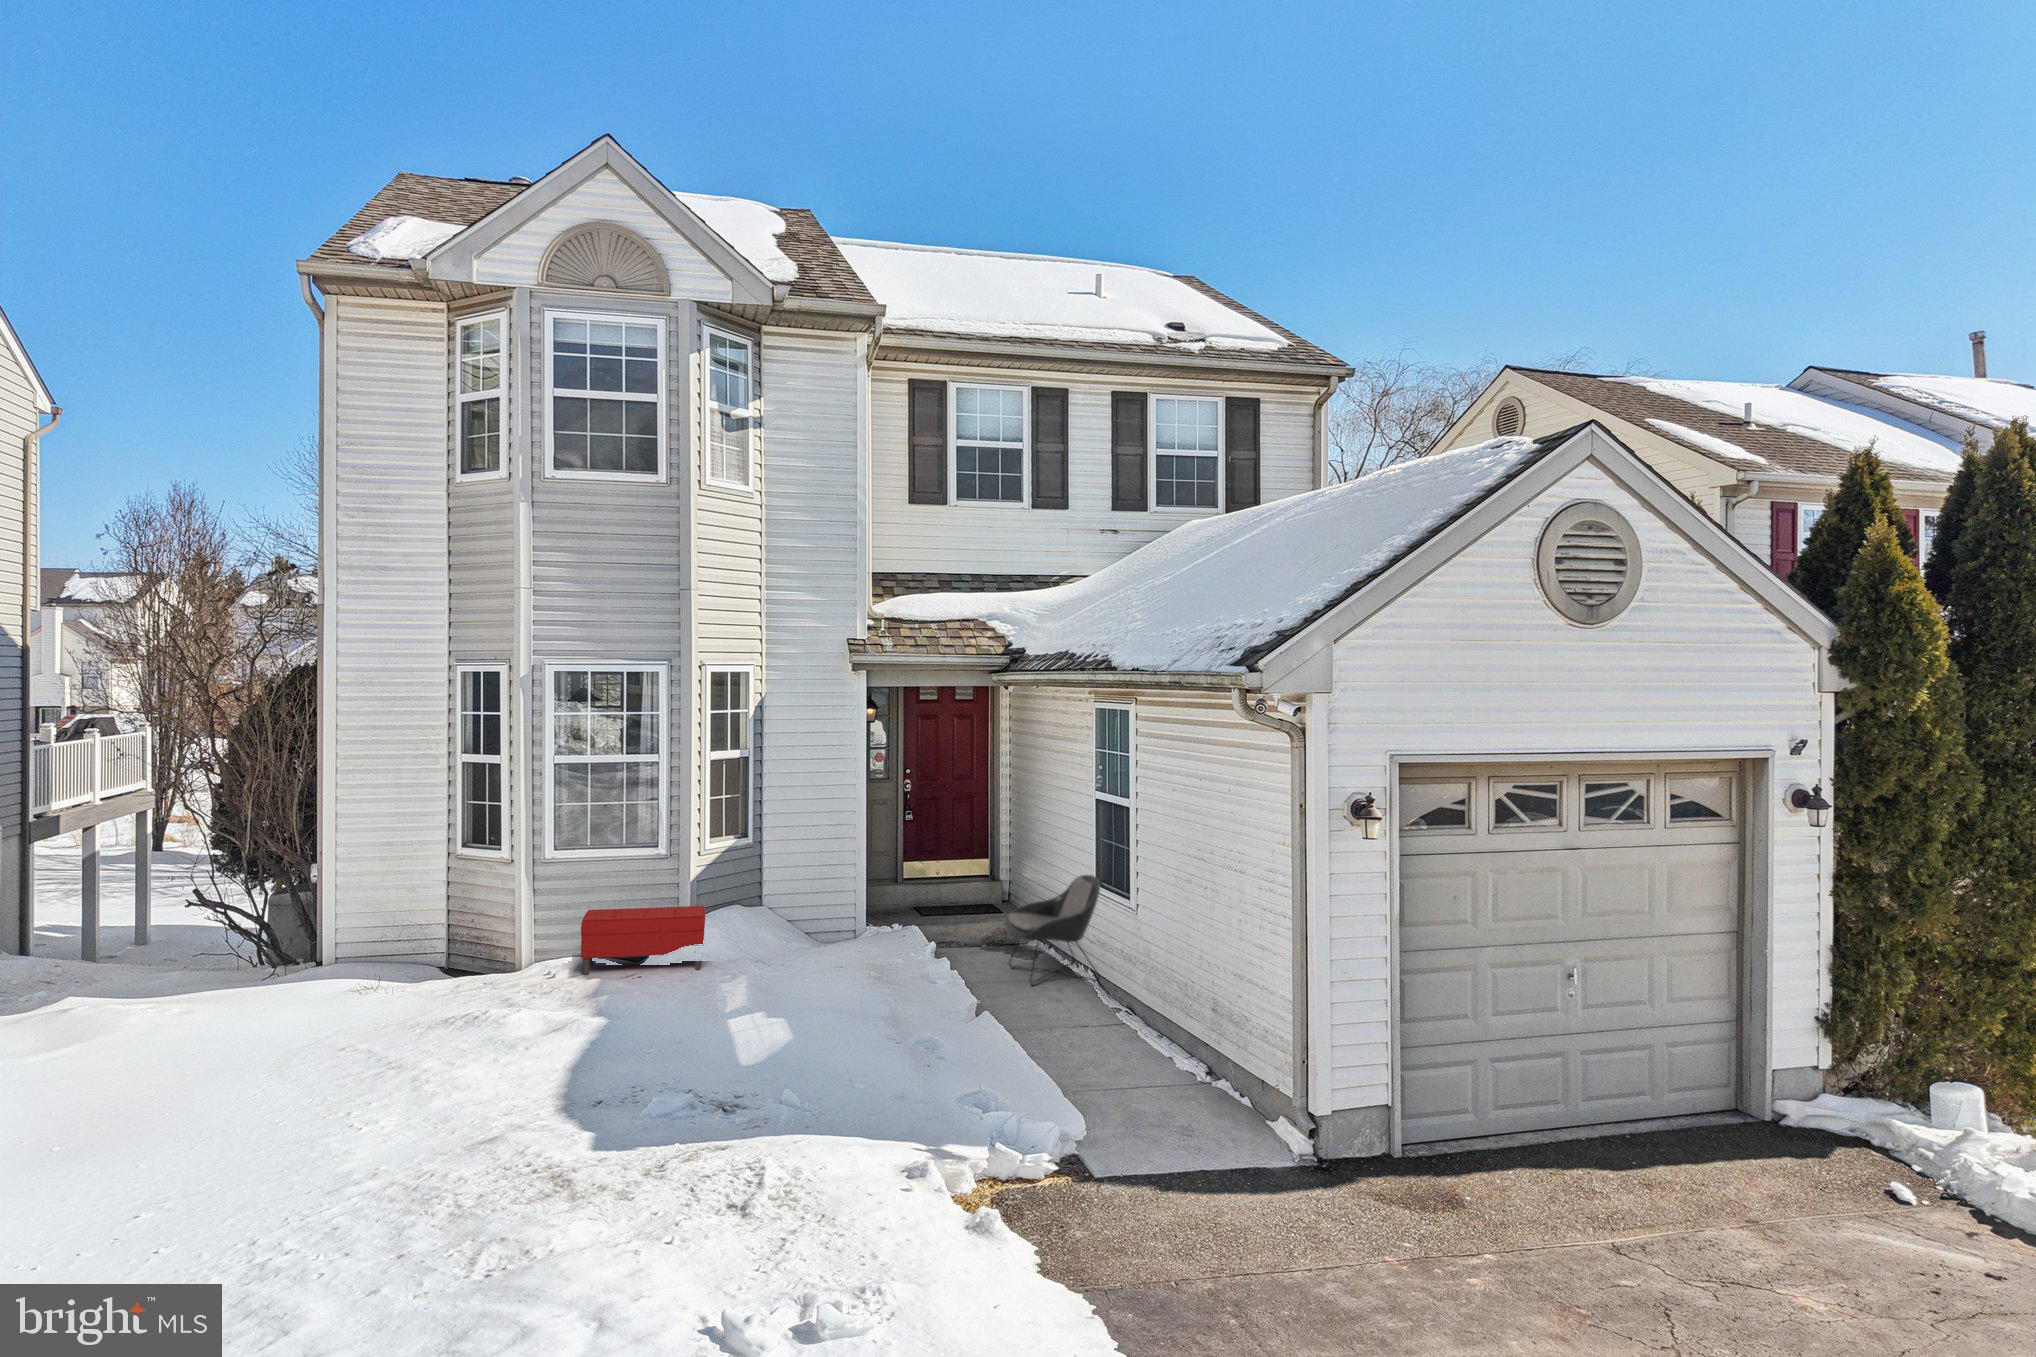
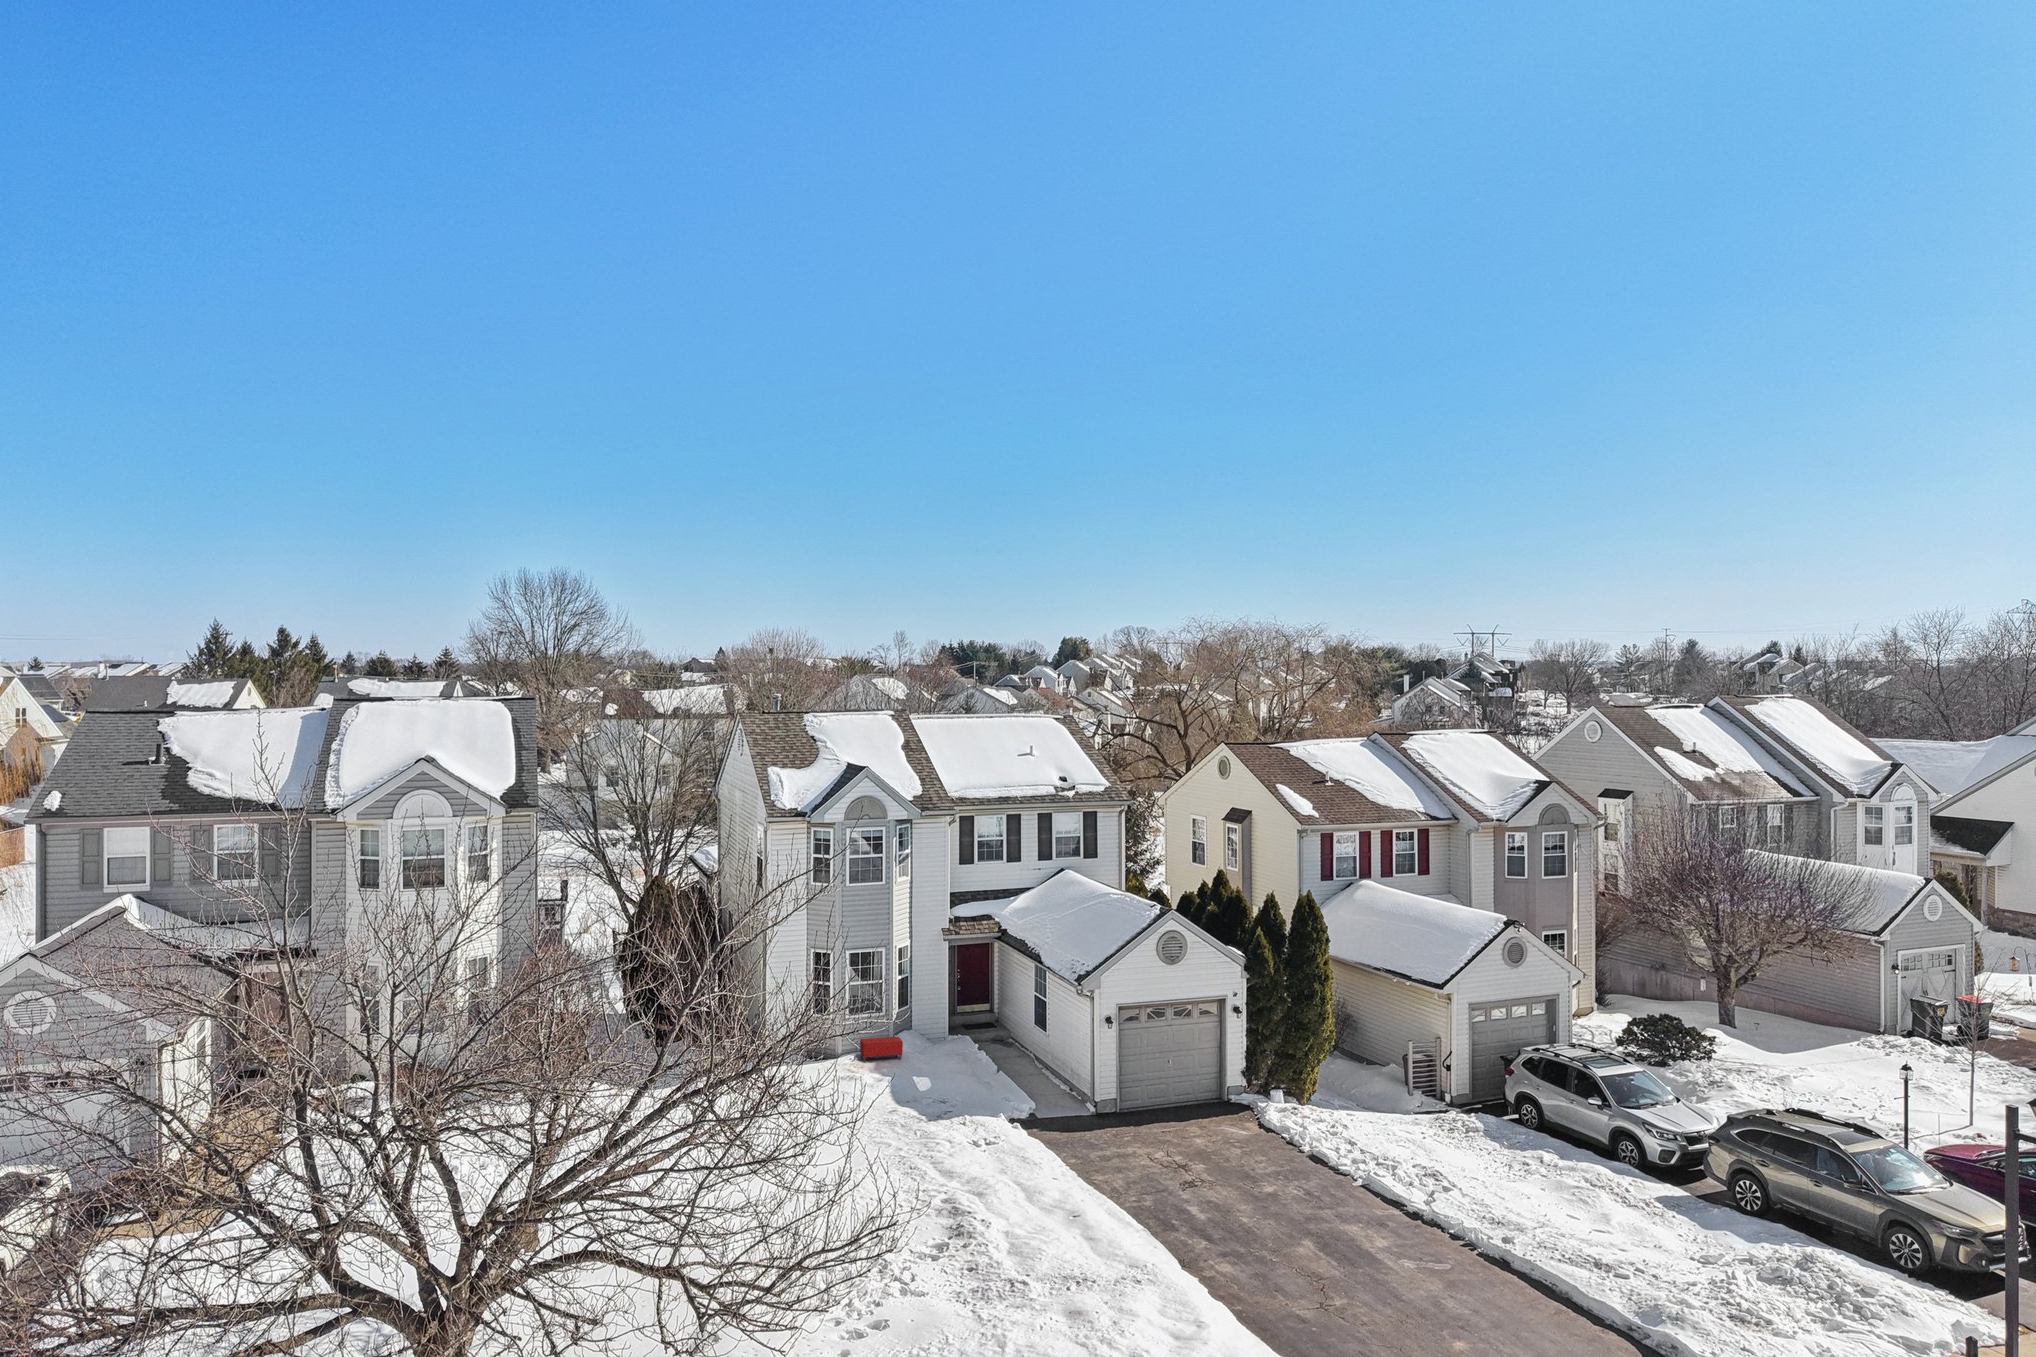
lounge chair: present [1004,875,1100,986] -> none [1005,1024,1038,1065]

